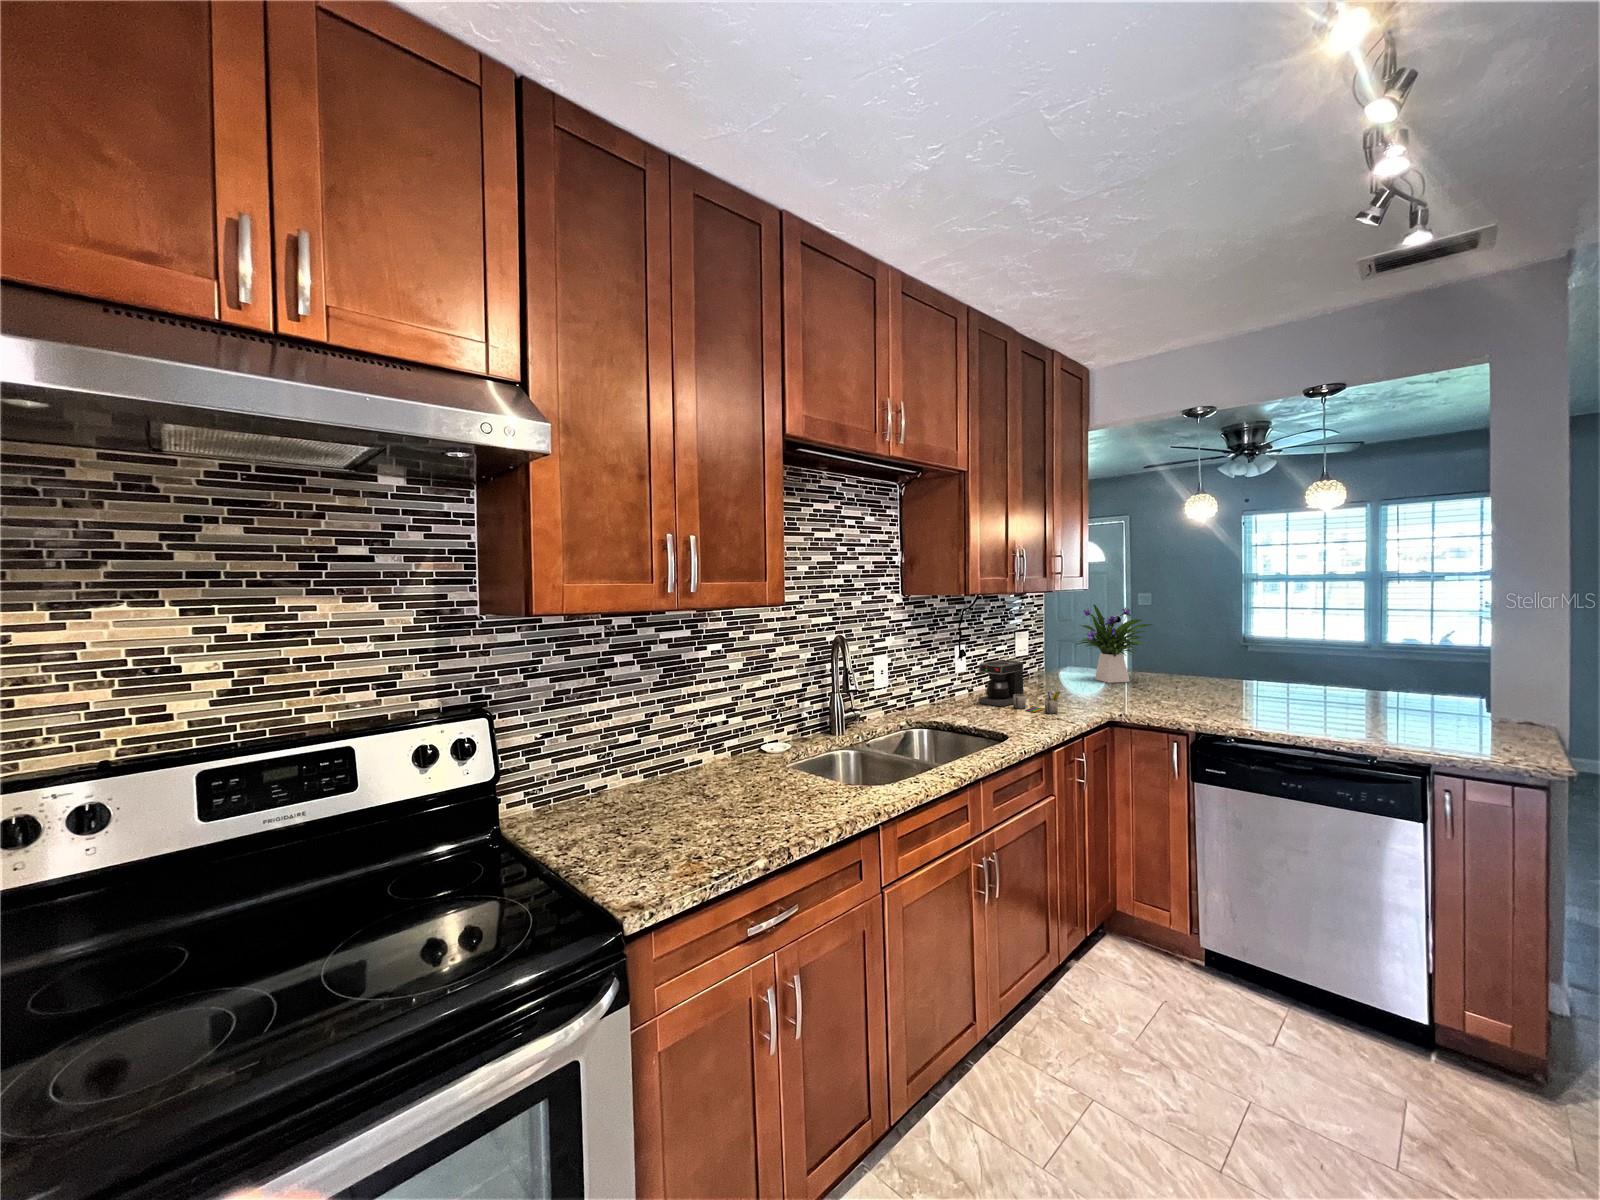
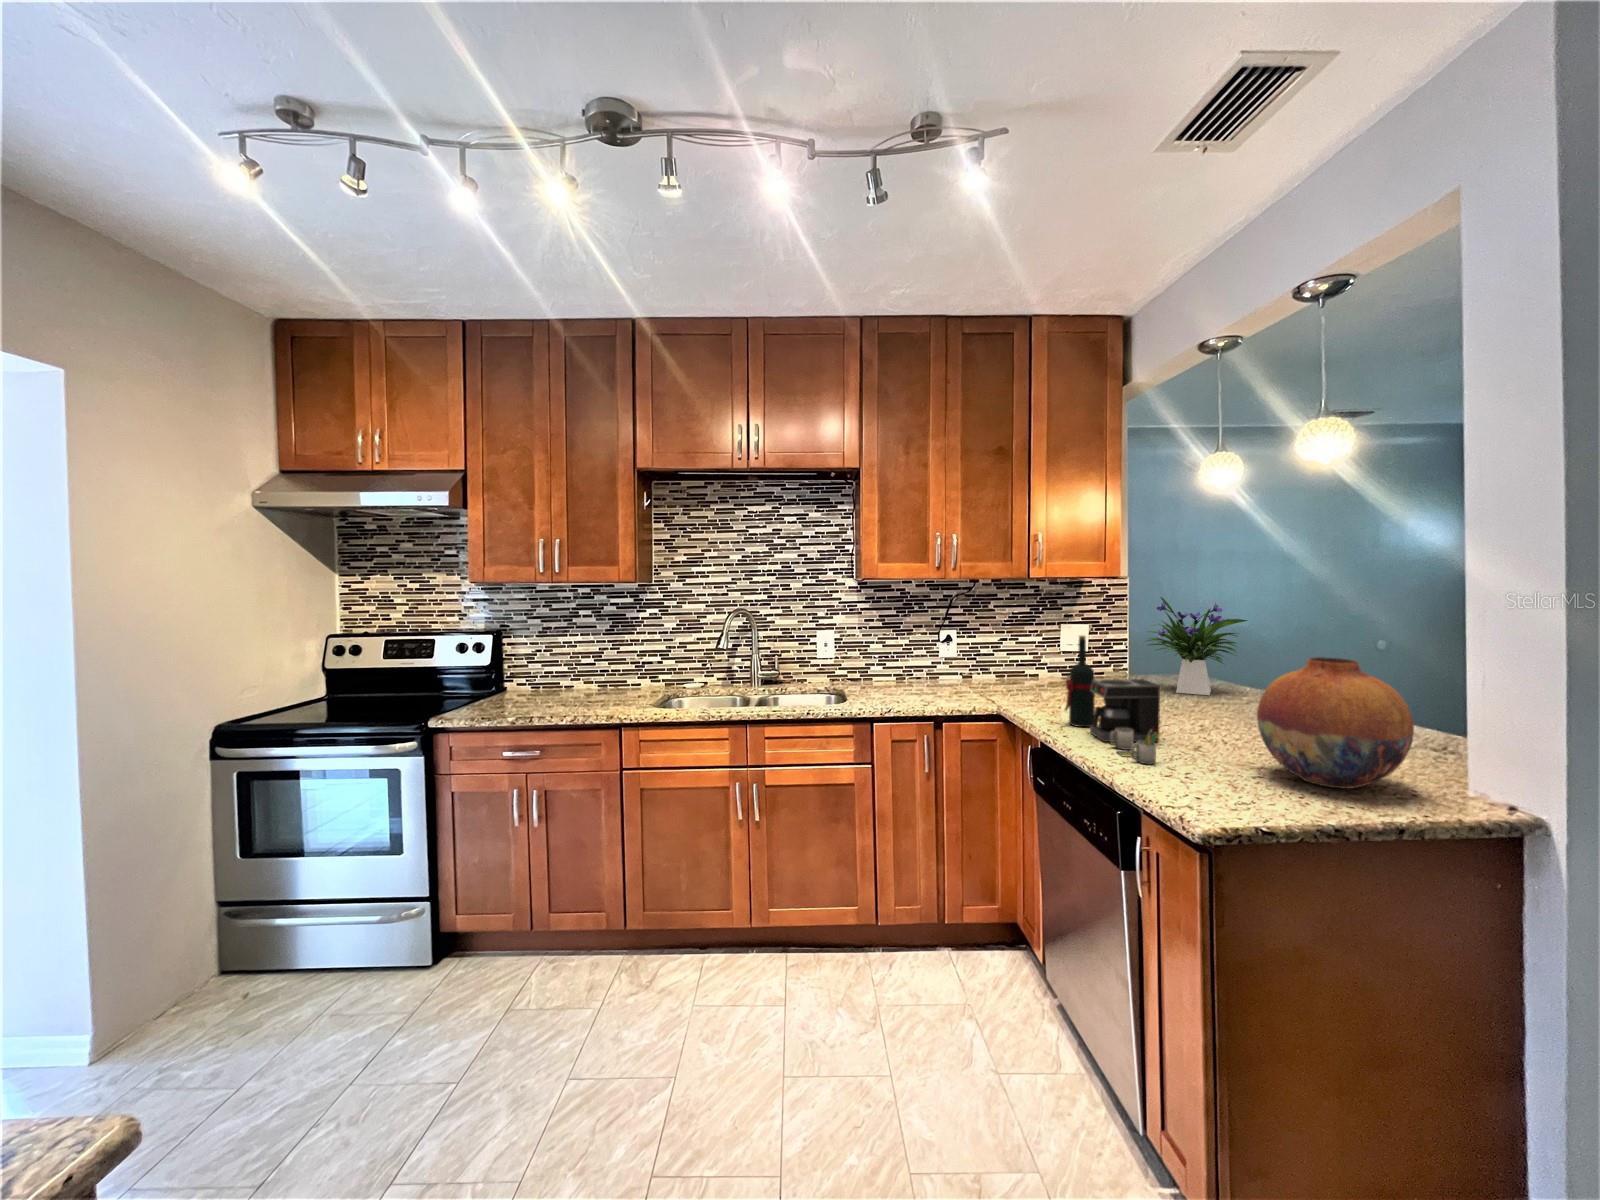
wine bottle: none [1177,637,1201,718] -> present [1065,635,1095,727]
vase: none [1361,637,1482,728] -> present [1257,657,1414,789]
coffee maker: present [979,660,1060,714] -> present [1090,679,1160,764]

